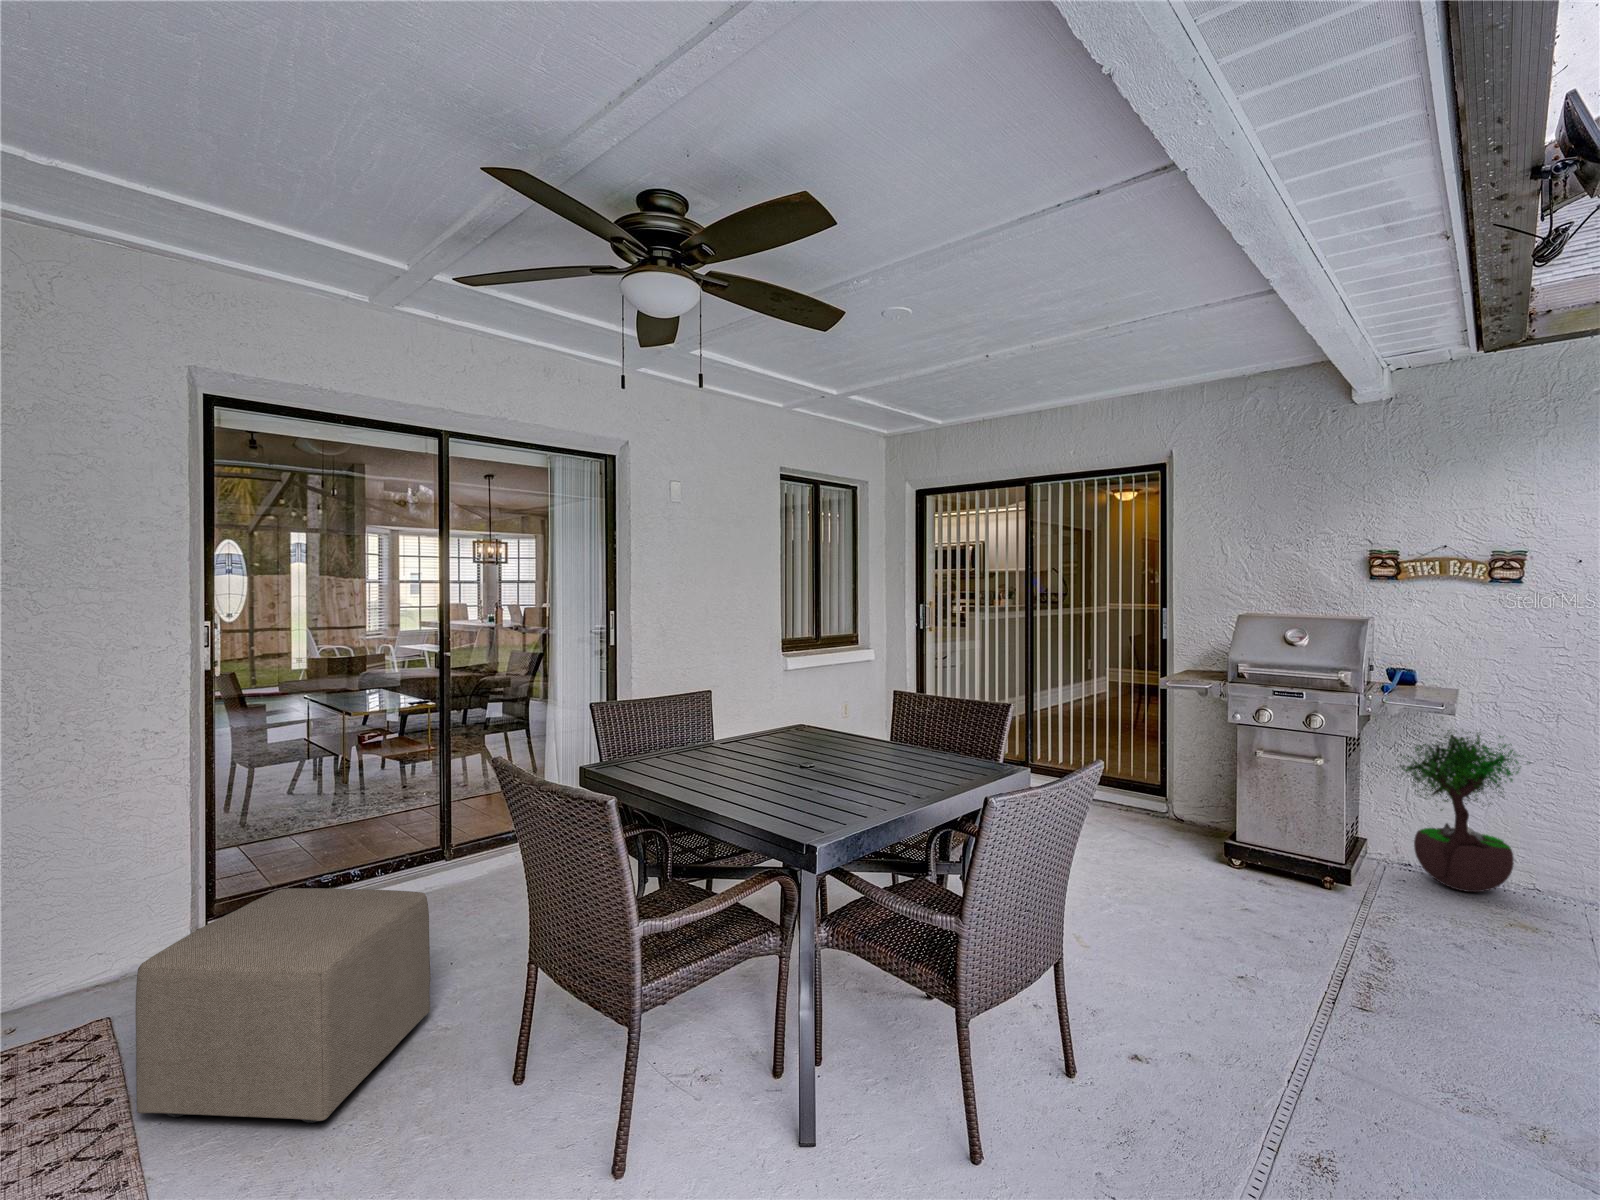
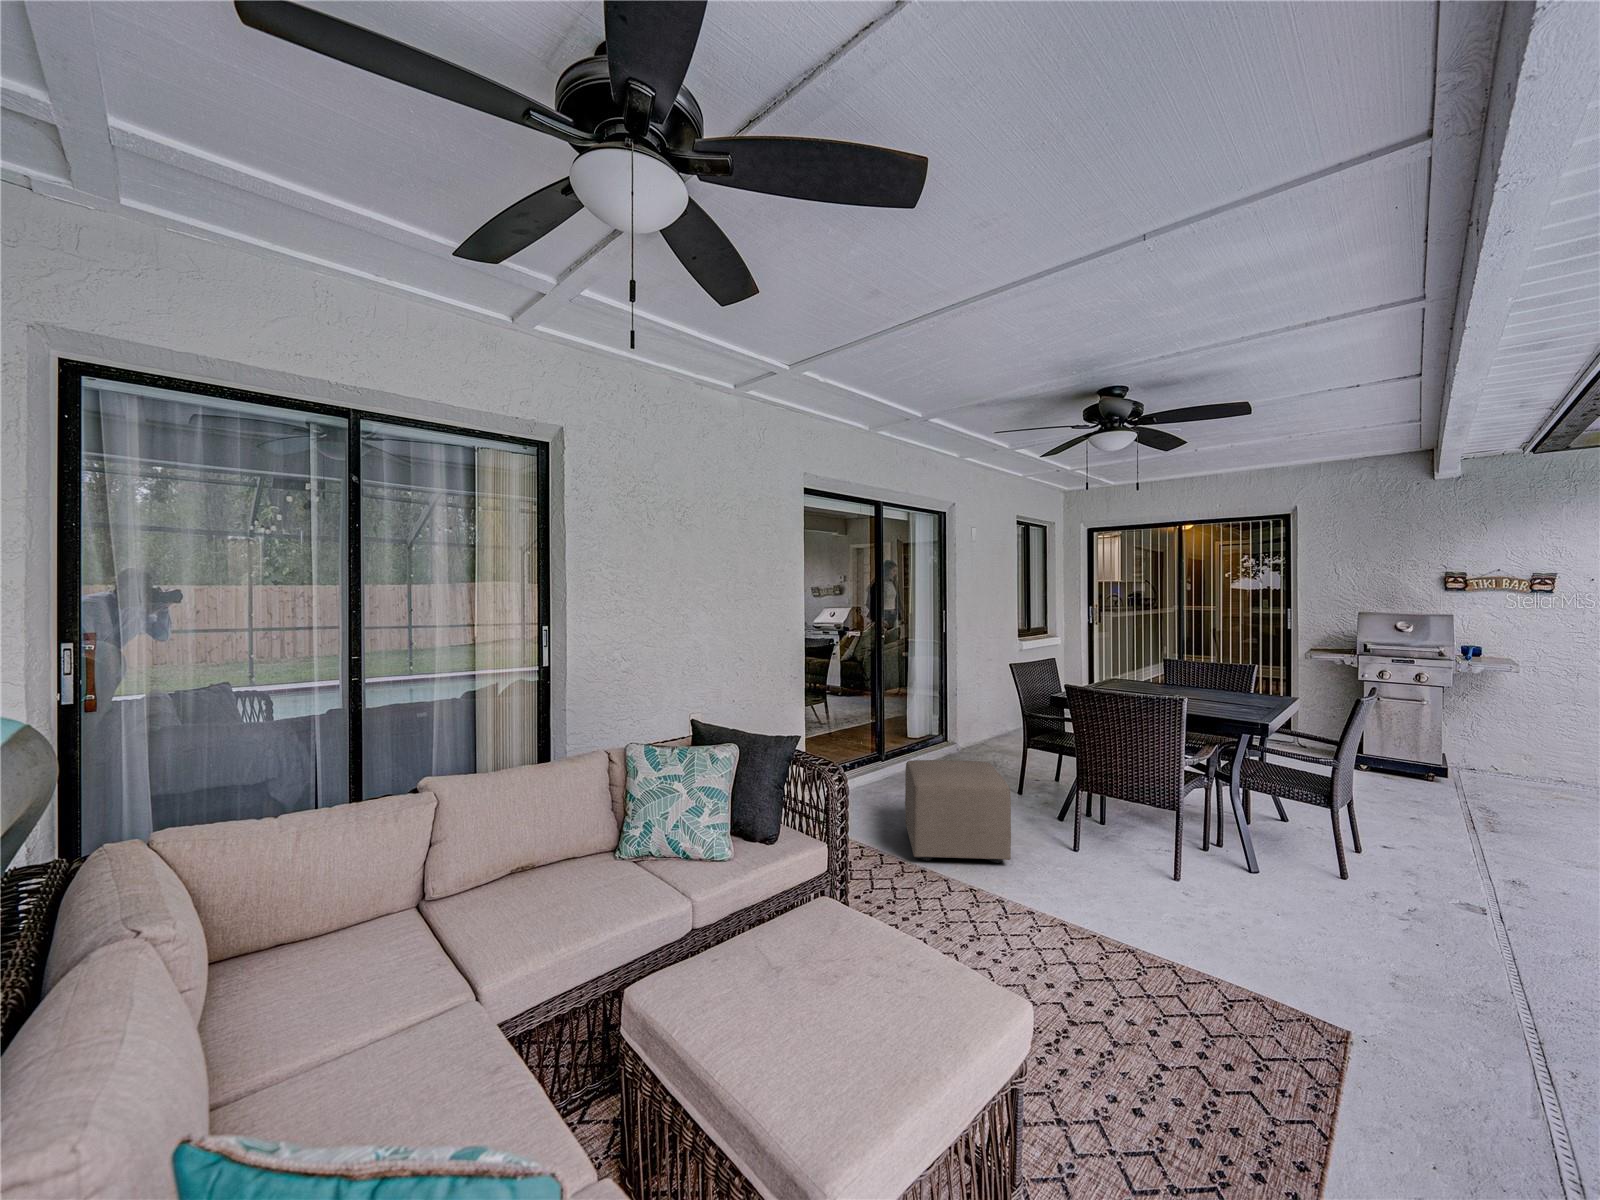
potted tree: present [1393,725,1520,892] -> none [1470,674,1565,780]

